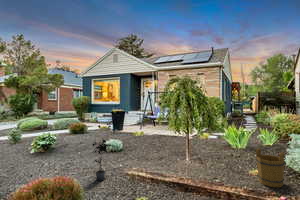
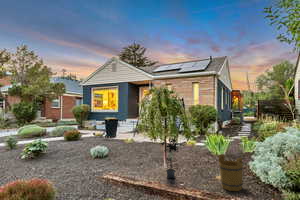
potted plant: present [92,140,112,181] -> present [161,139,183,178]

